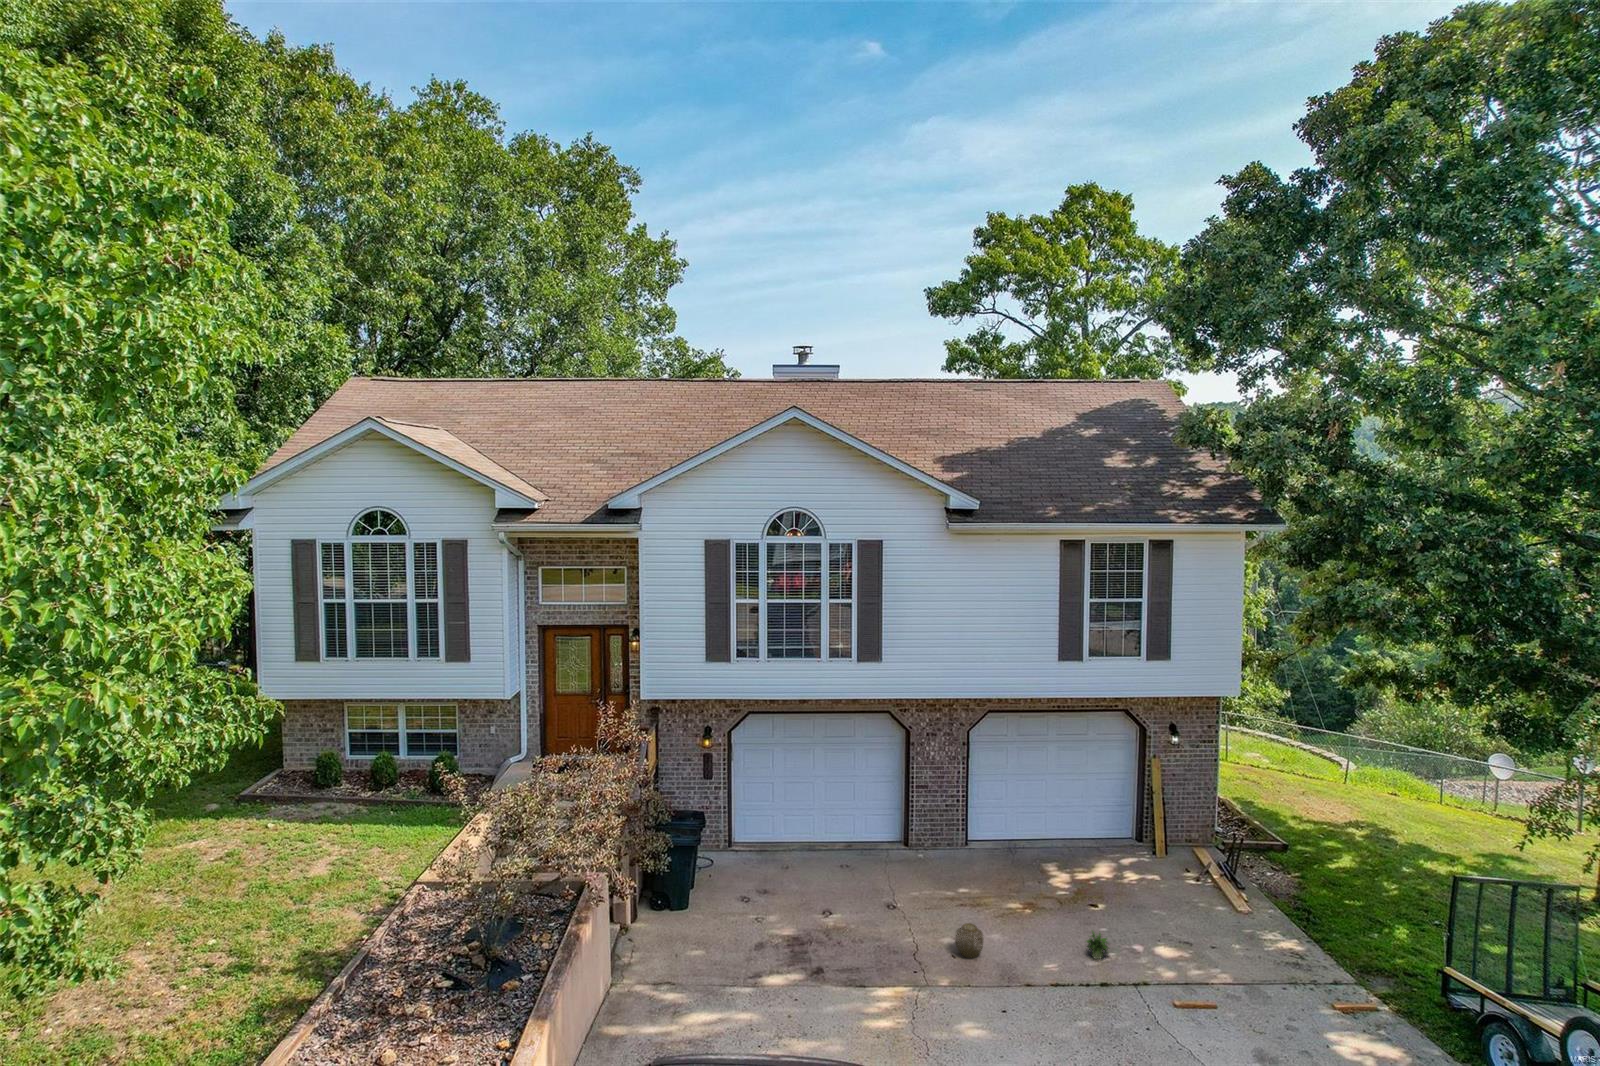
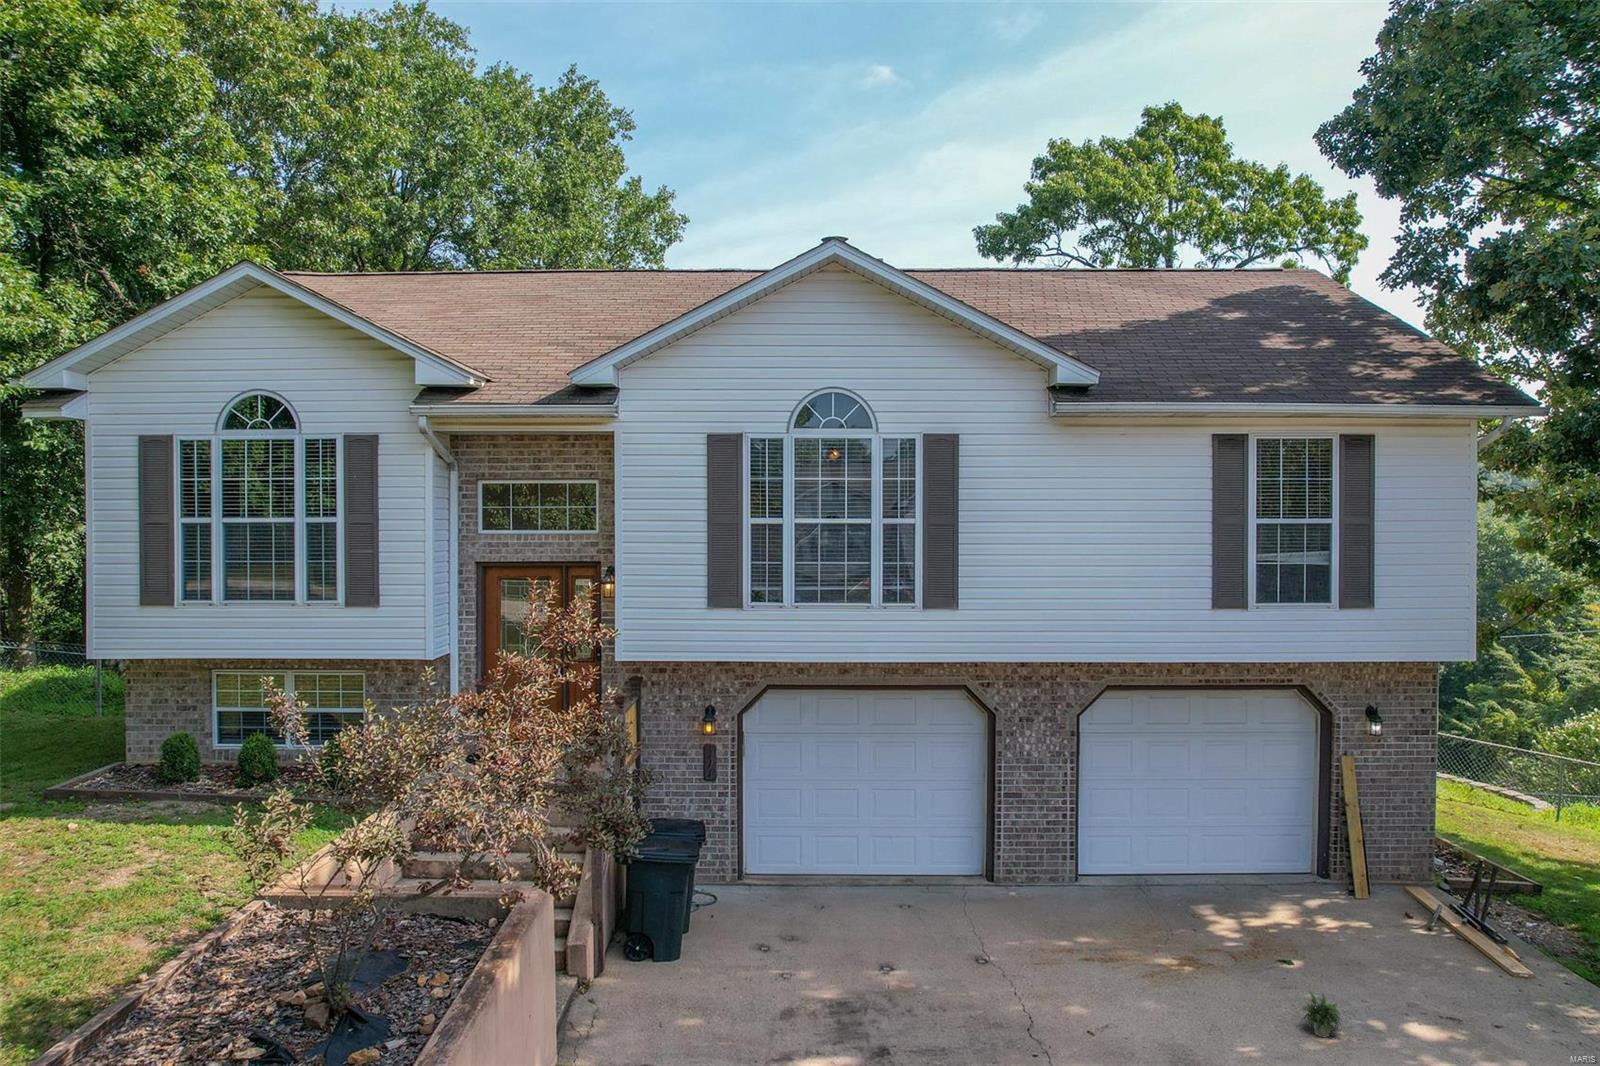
woven basket: present [956,923,983,958] -> none [1096,978,1141,1033]

